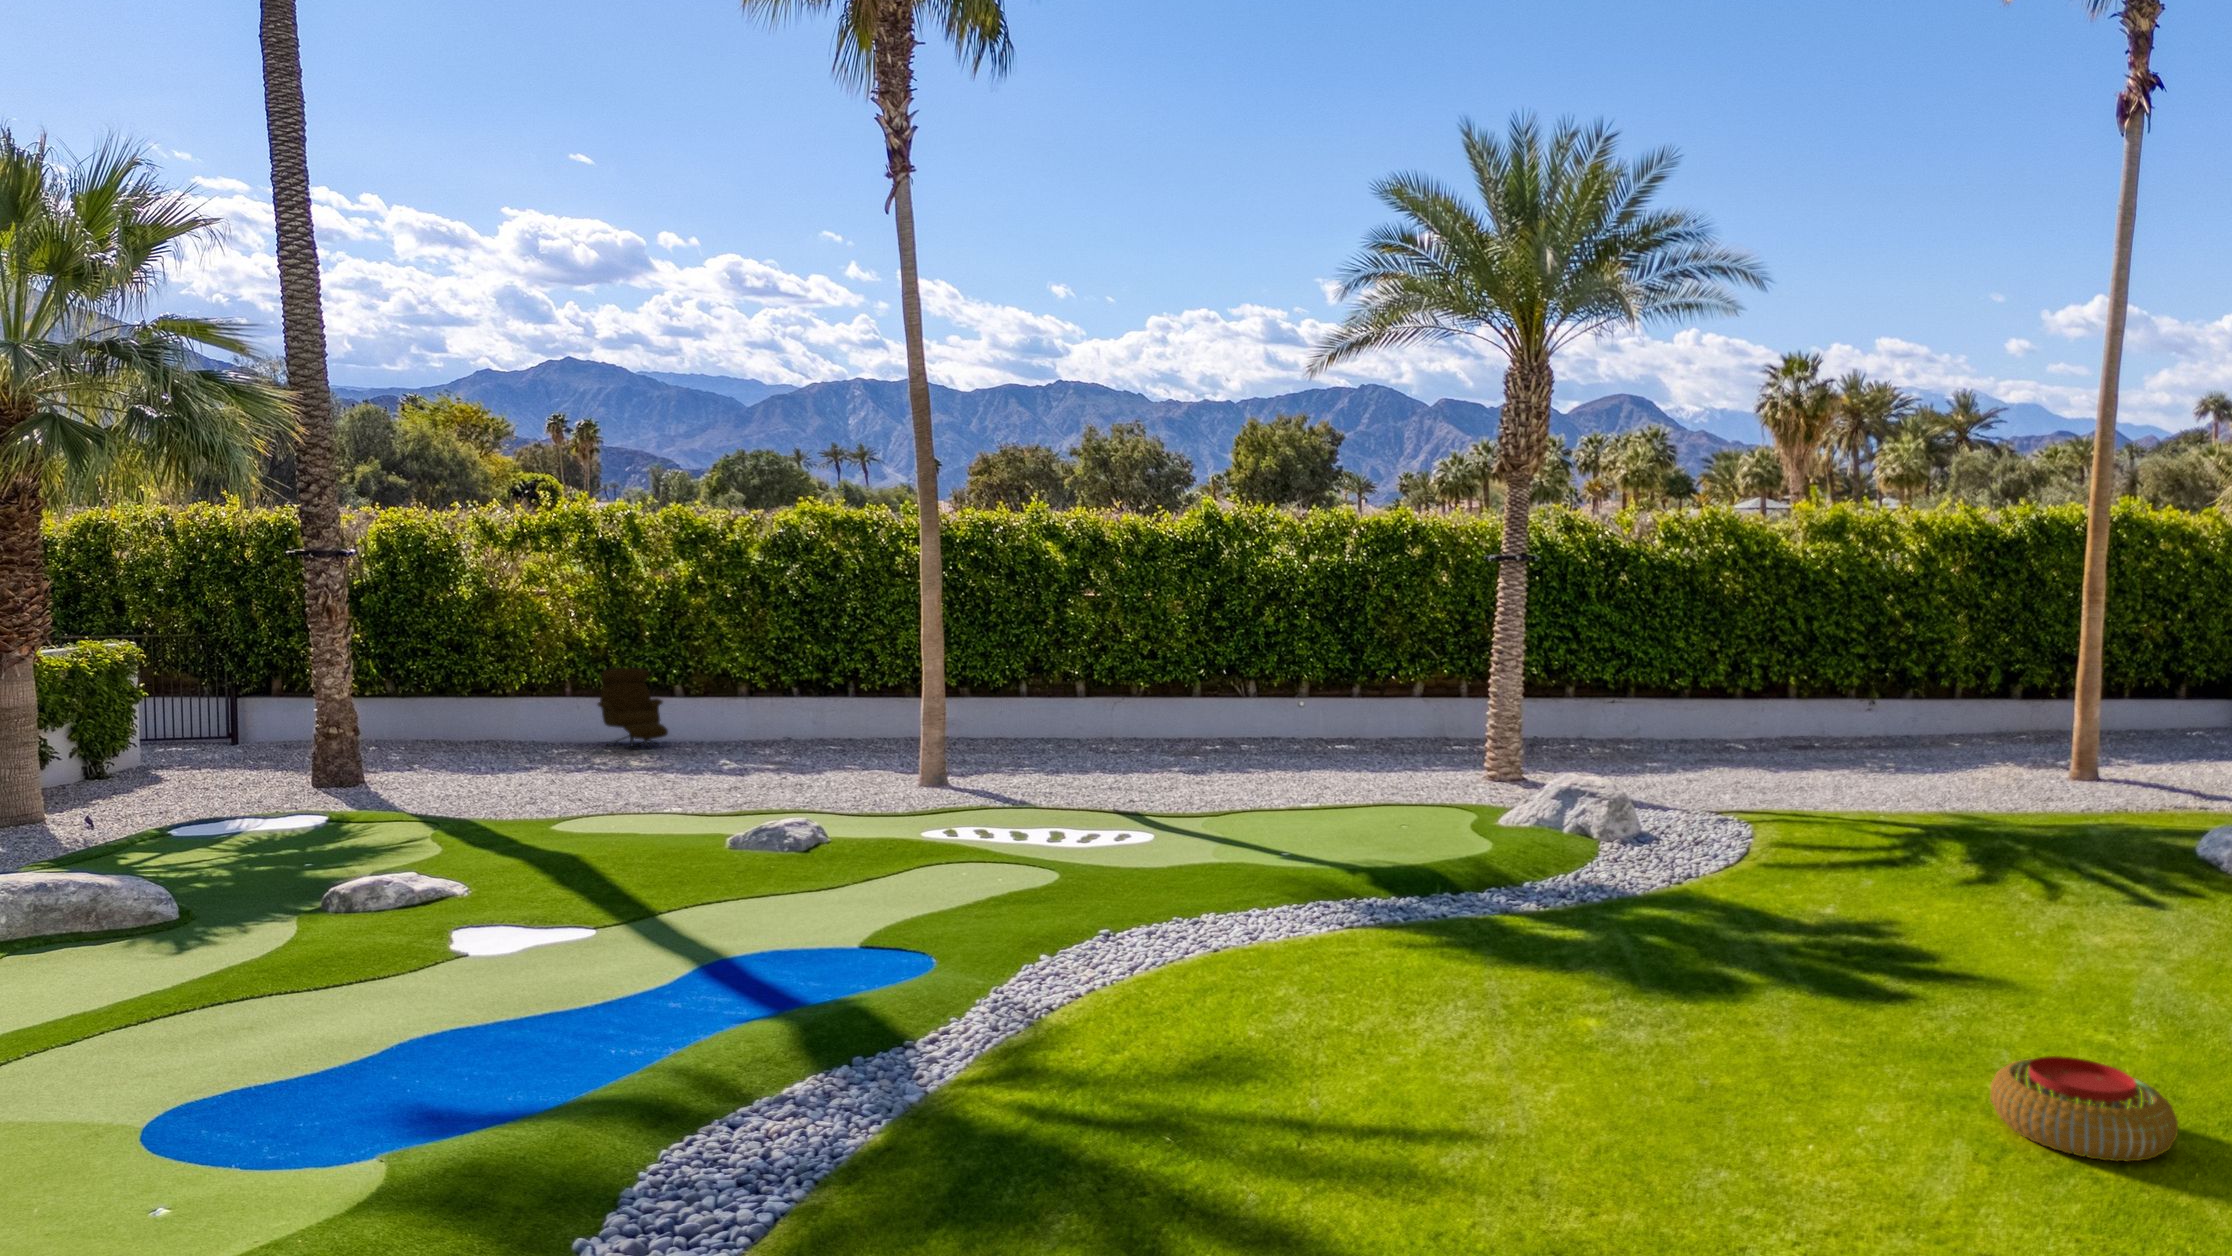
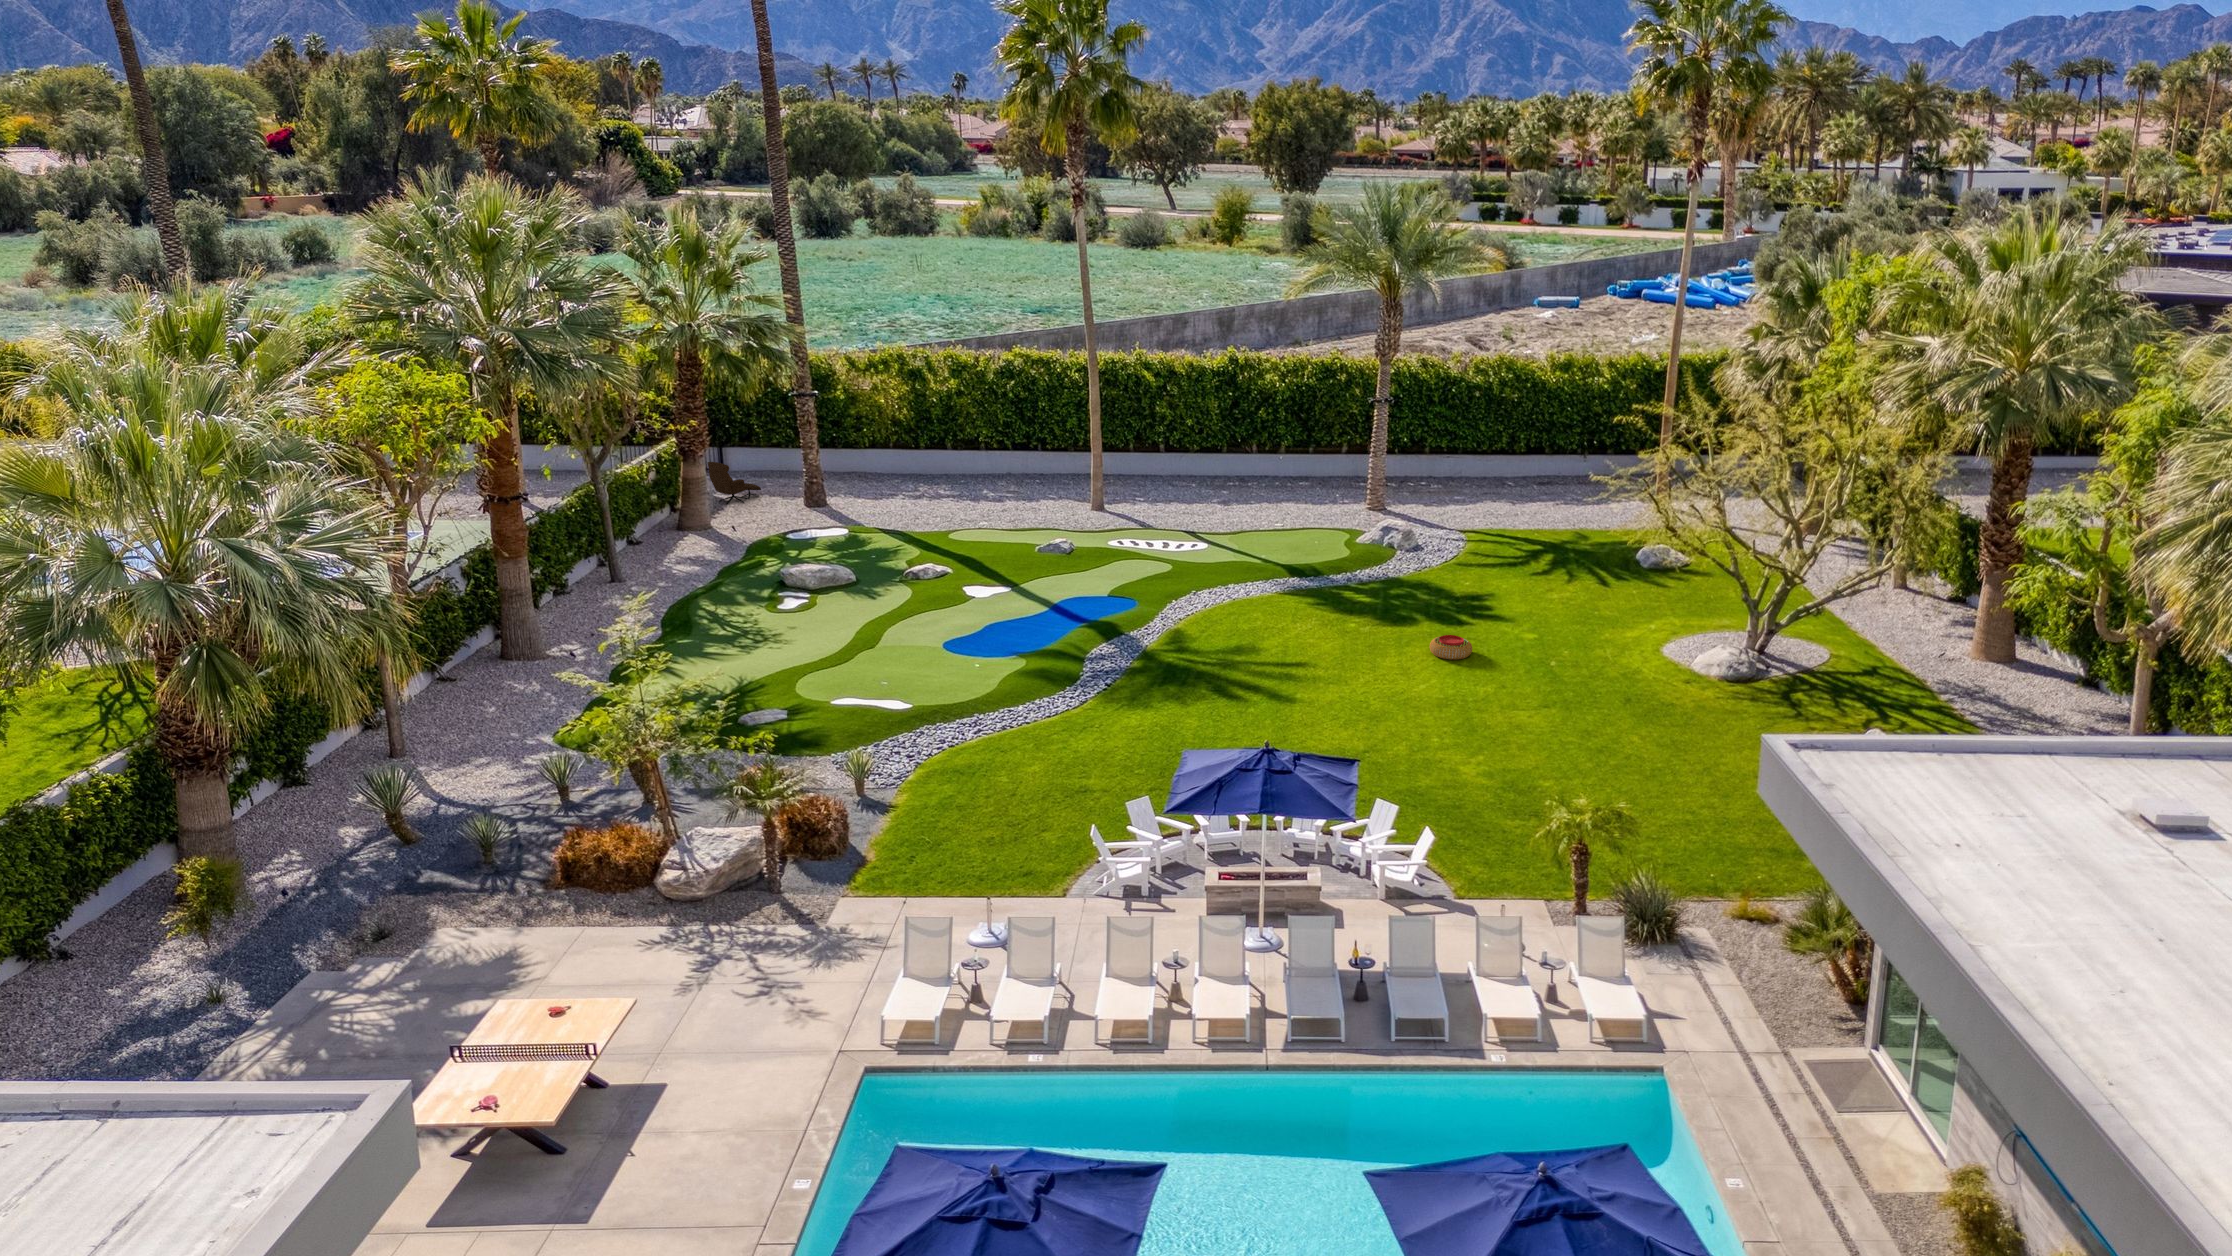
lounge chair: present [597,668,668,748] -> present [708,462,761,504]

